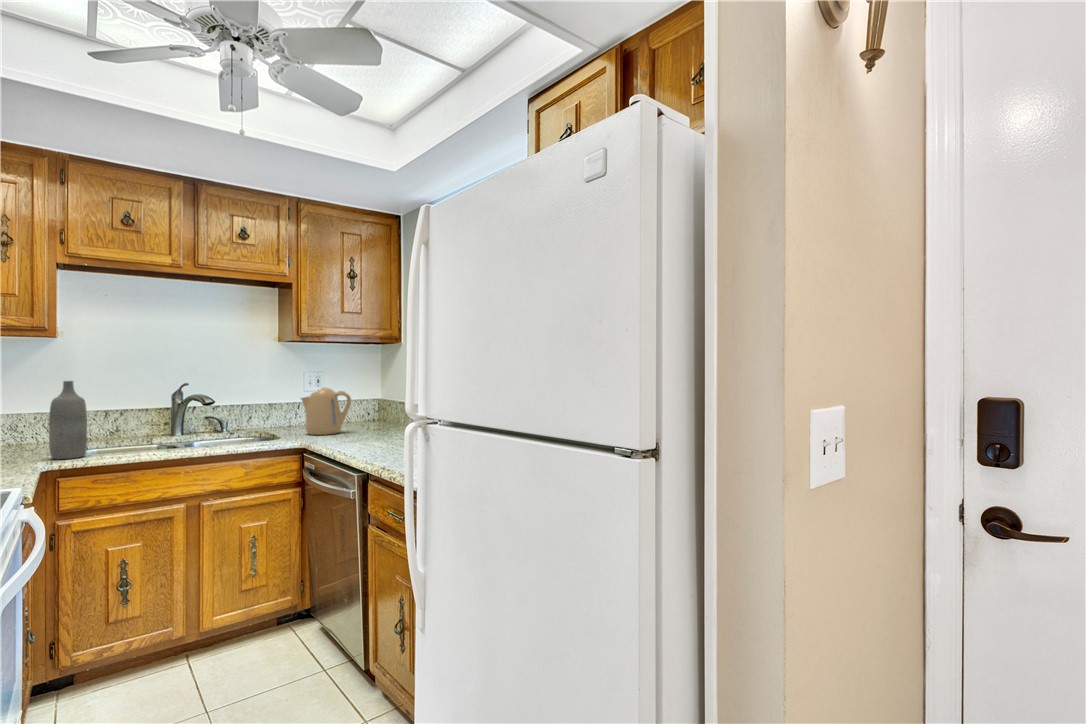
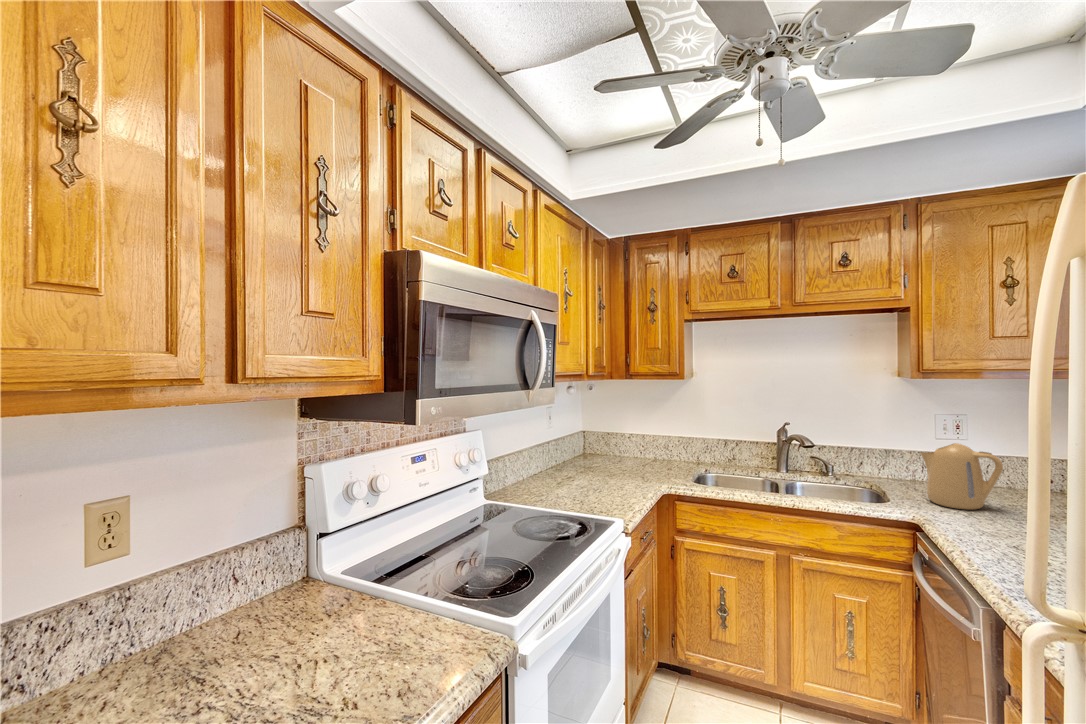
bottle: present [49,381,87,459] -> none [675,419,700,486]

